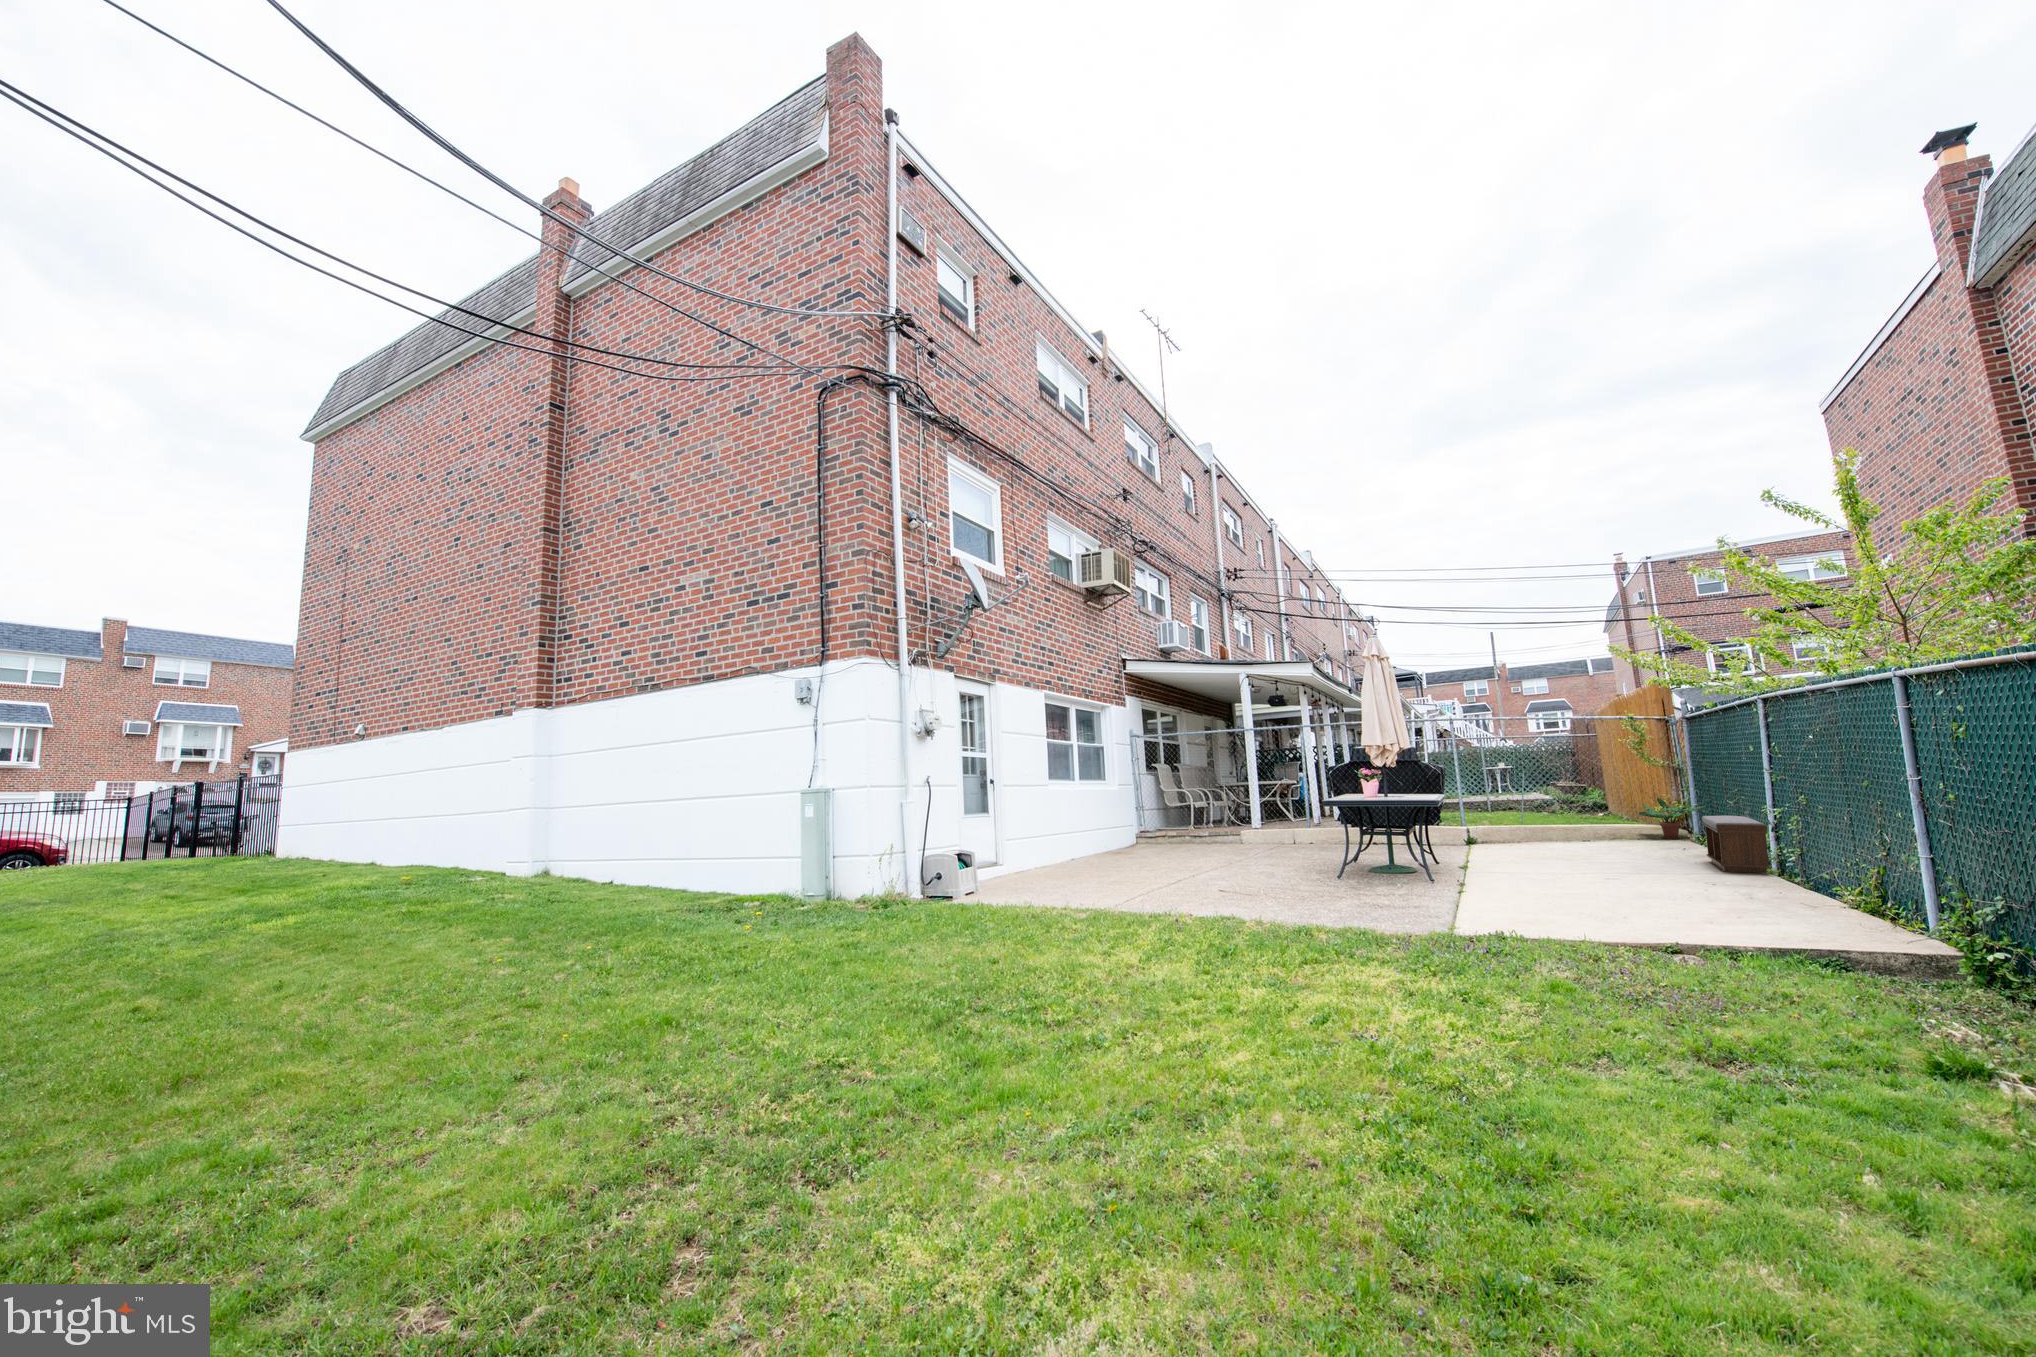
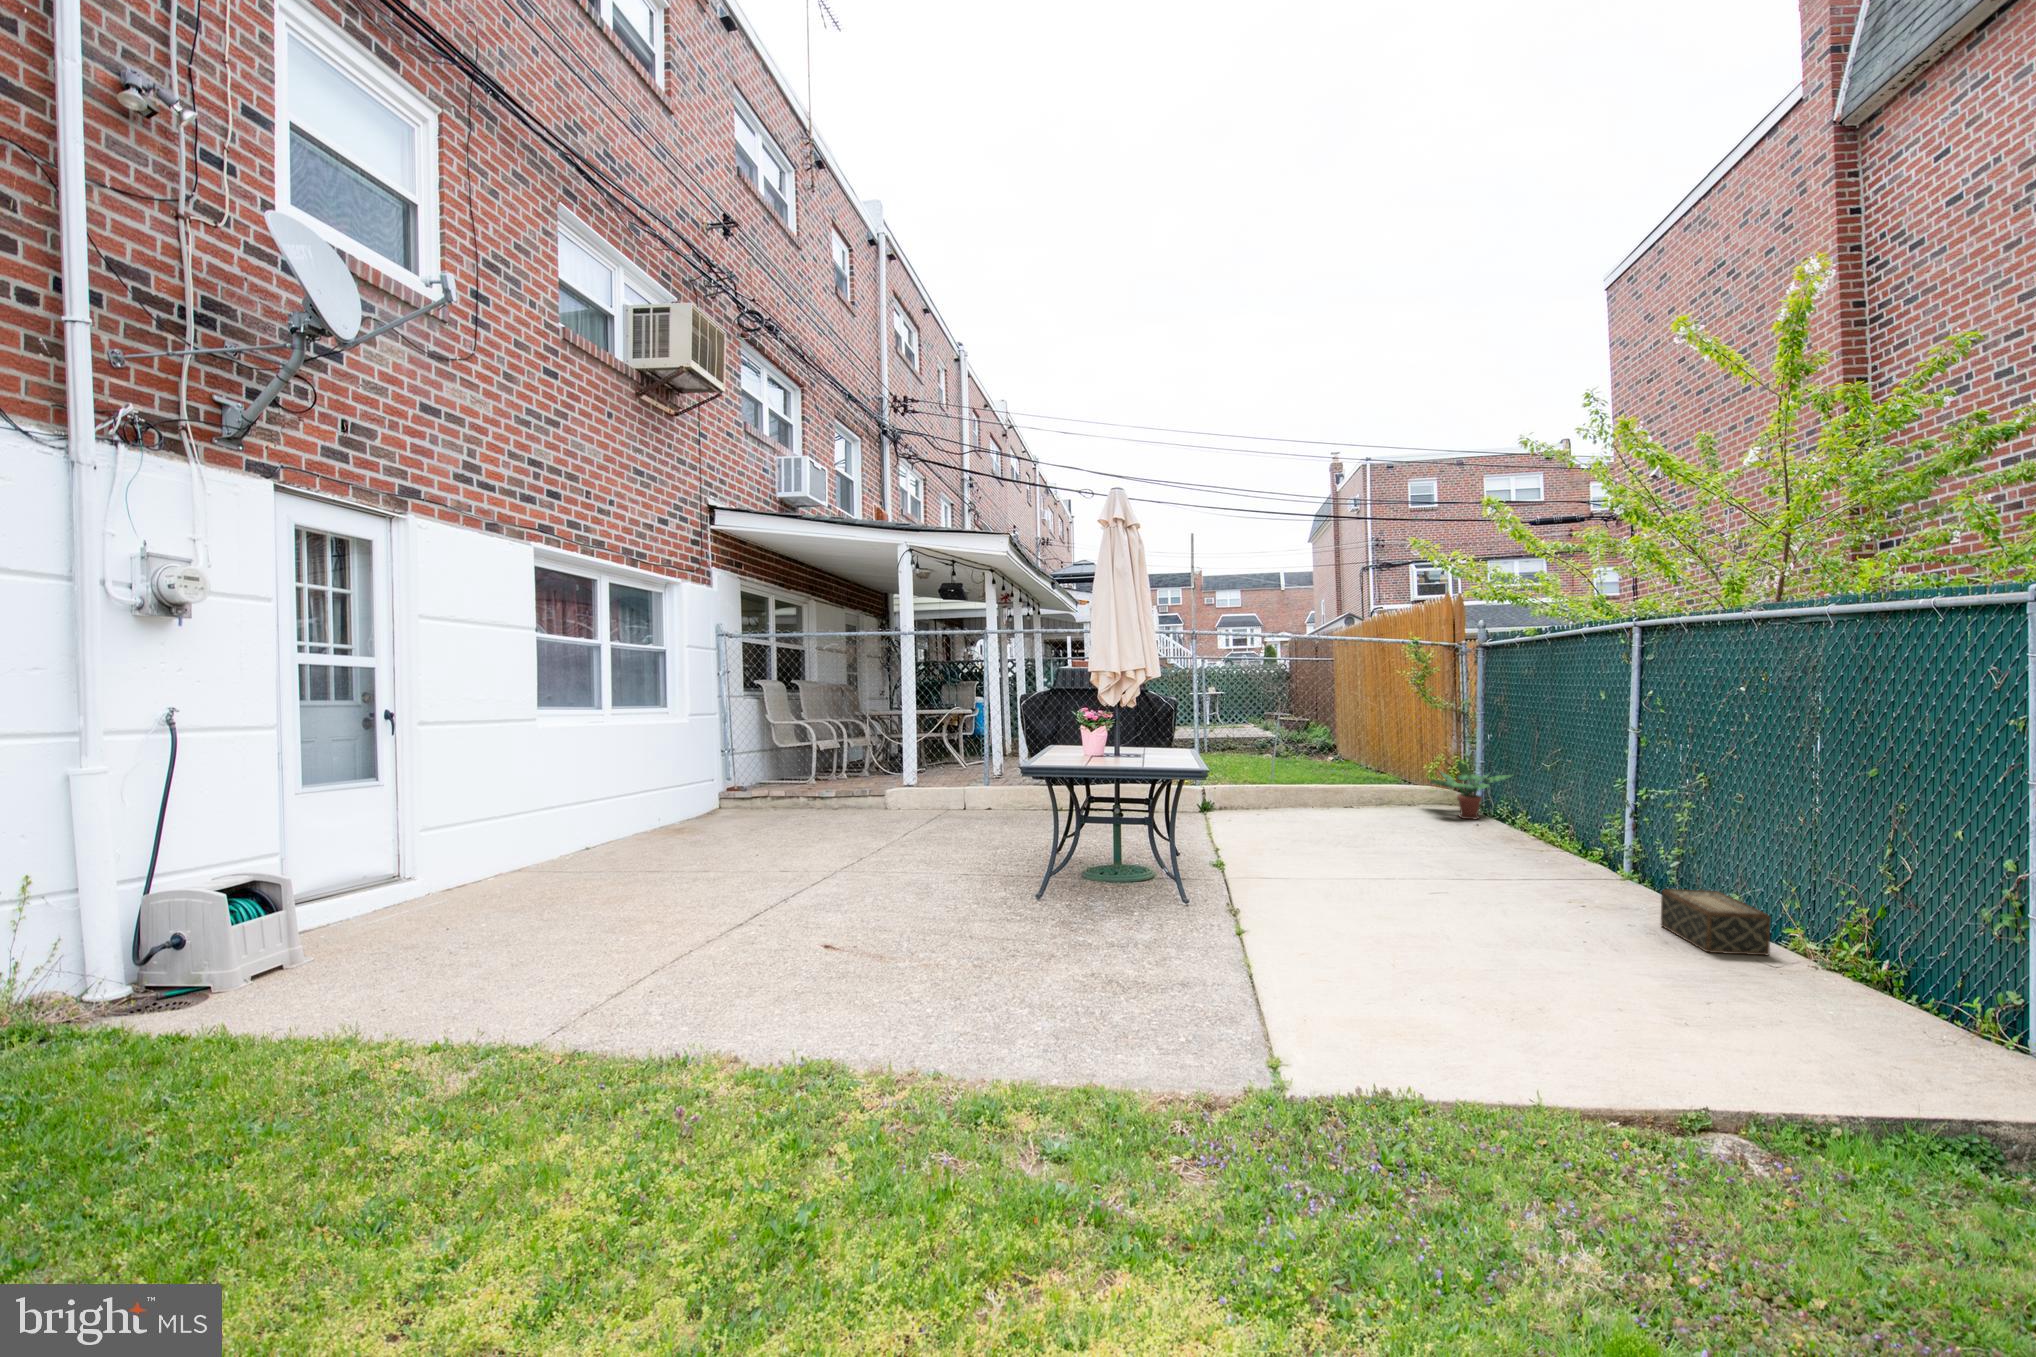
bench: present [1702,816,1771,873] -> none [1551,802,1655,895]
woven basket: none [1754,861,1821,896] -> present [1661,889,1771,955]

